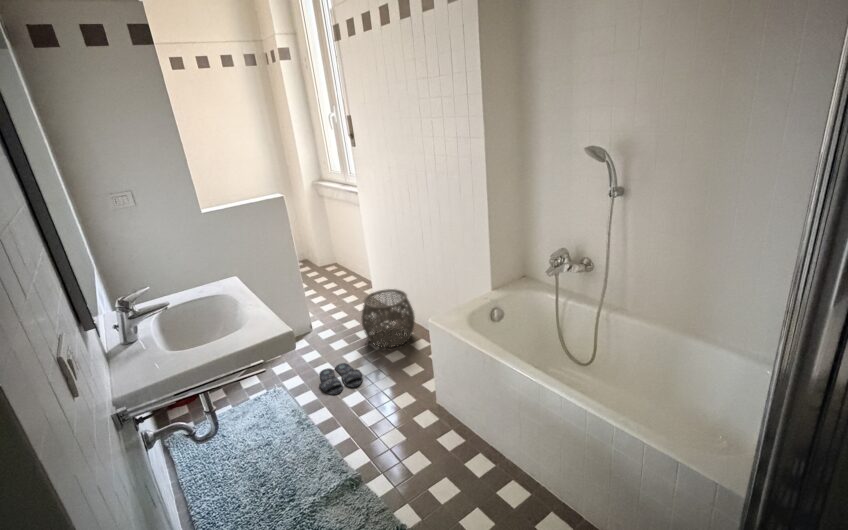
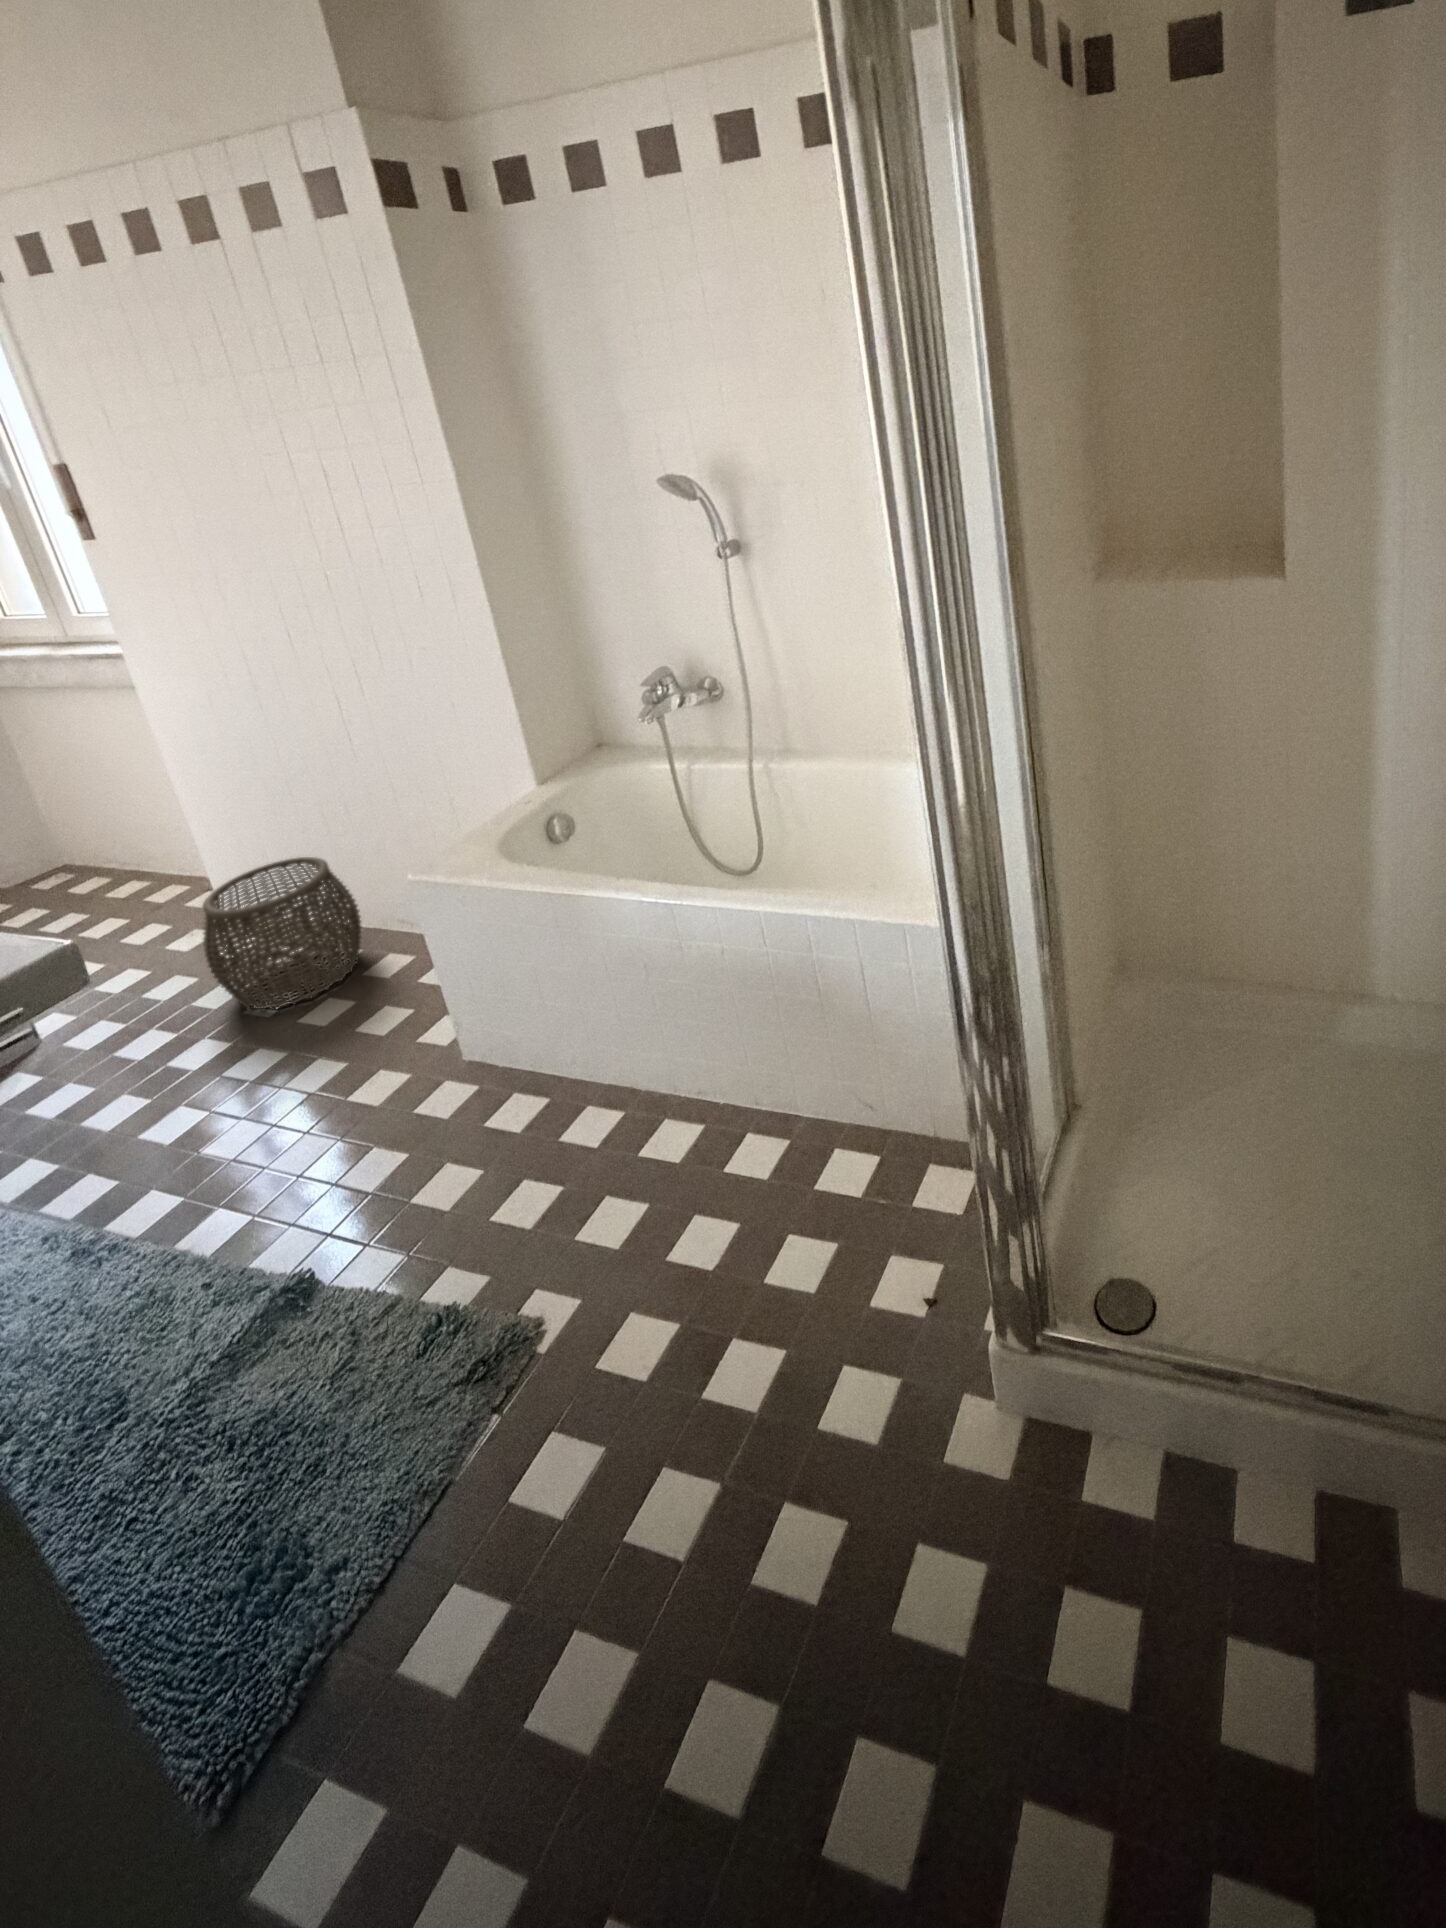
slippers: present [319,363,362,395] -> none [105,1073,248,1161]

